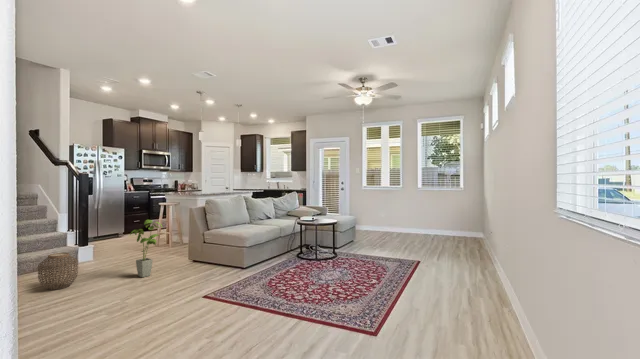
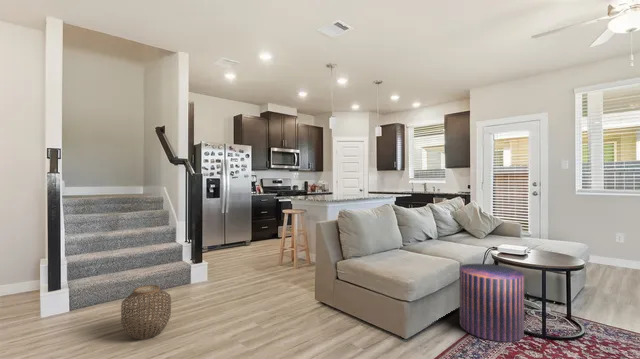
house plant: present [131,220,162,277] -> none [235,243,278,329]
pouf: none [280,227,313,267] -> present [459,264,524,342]

